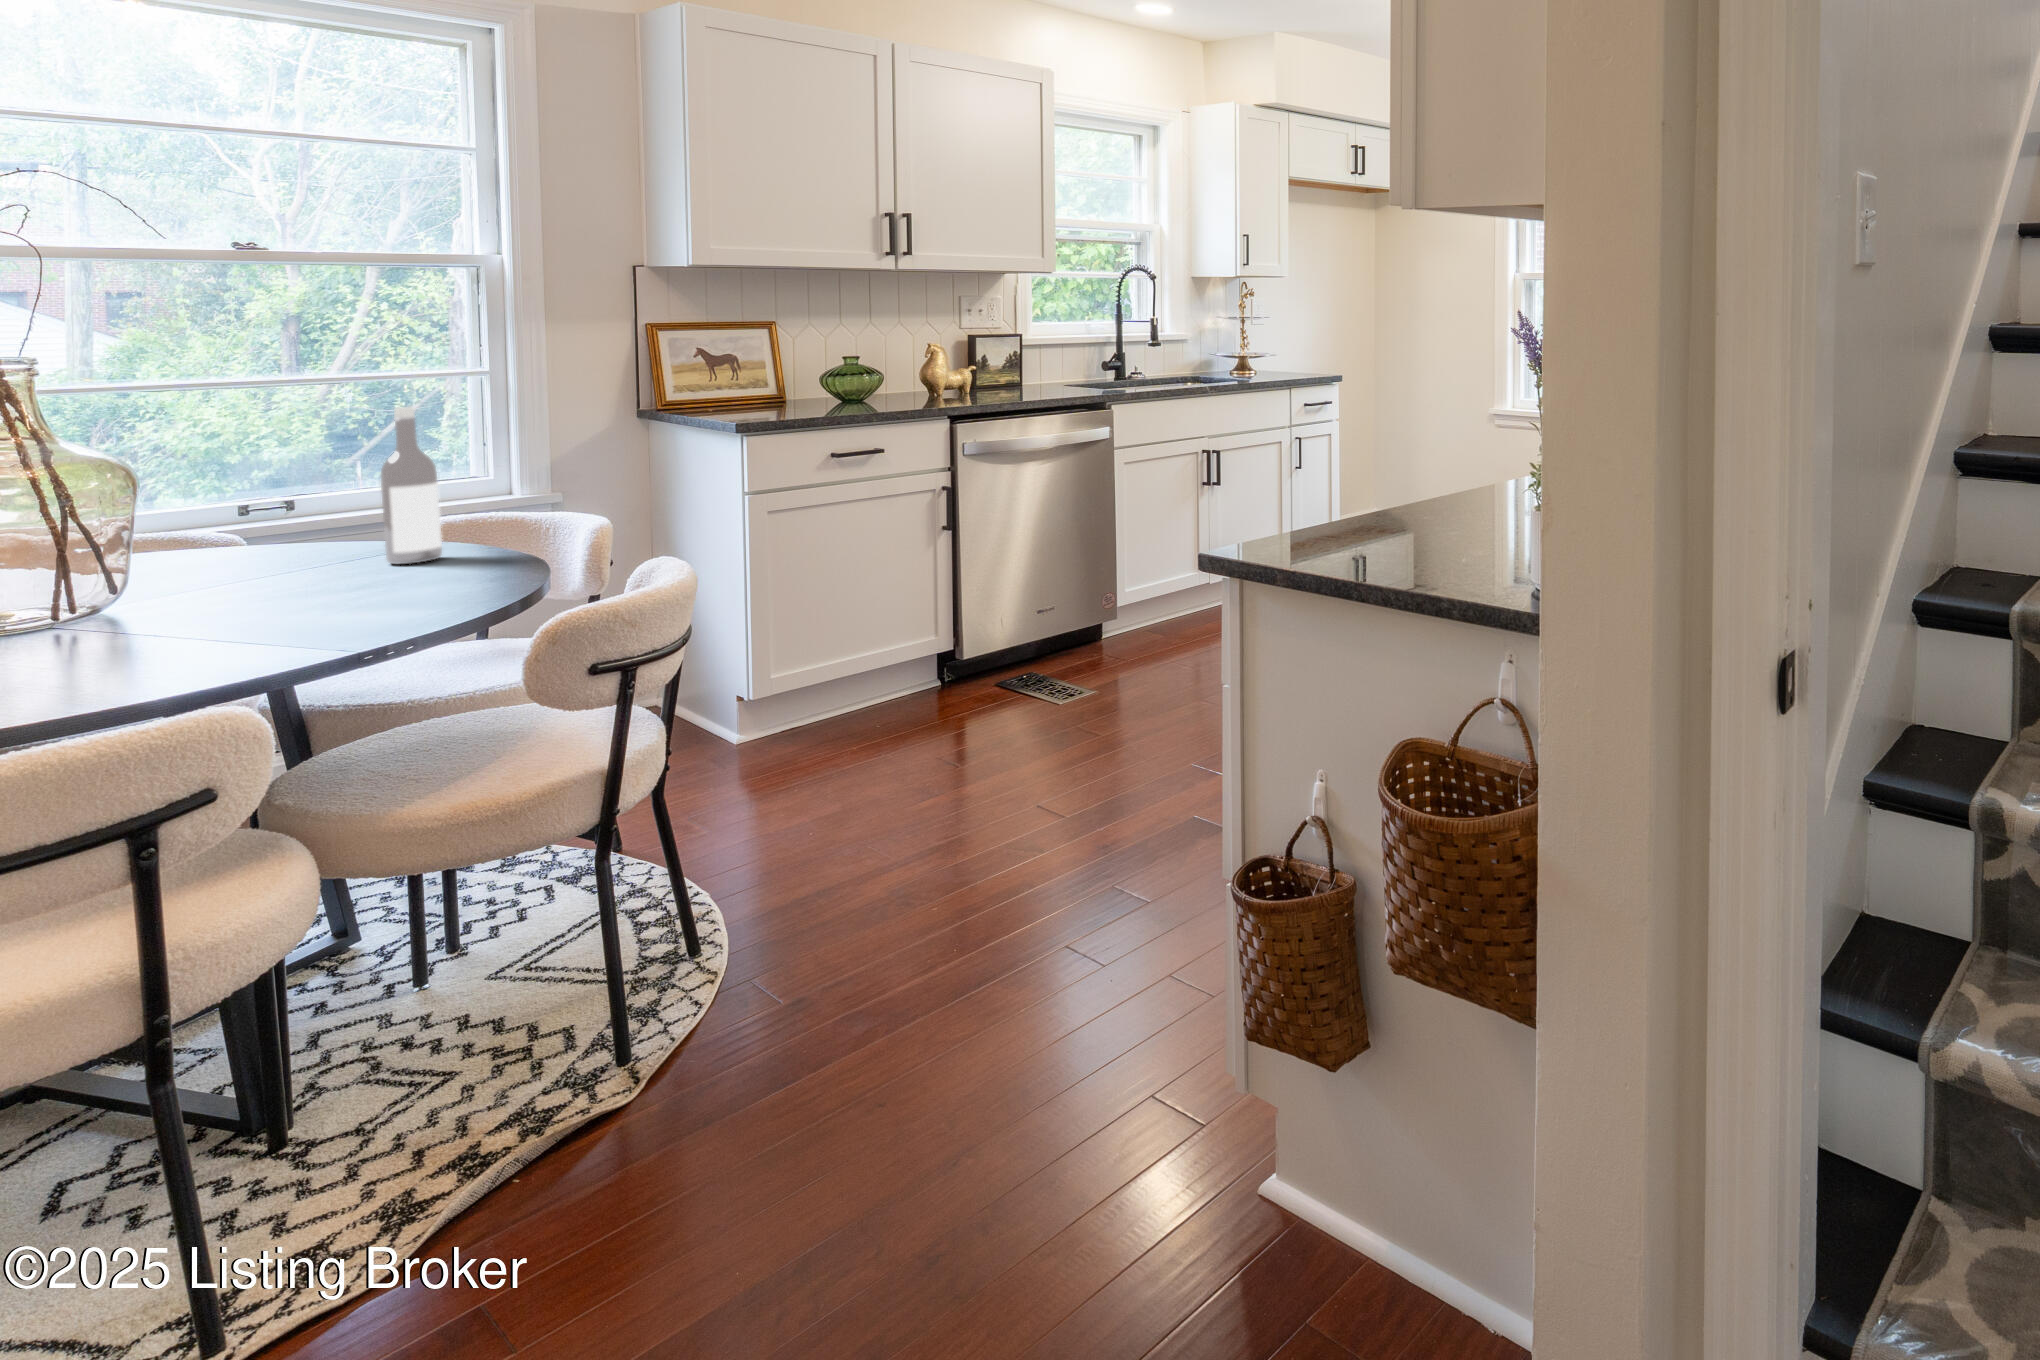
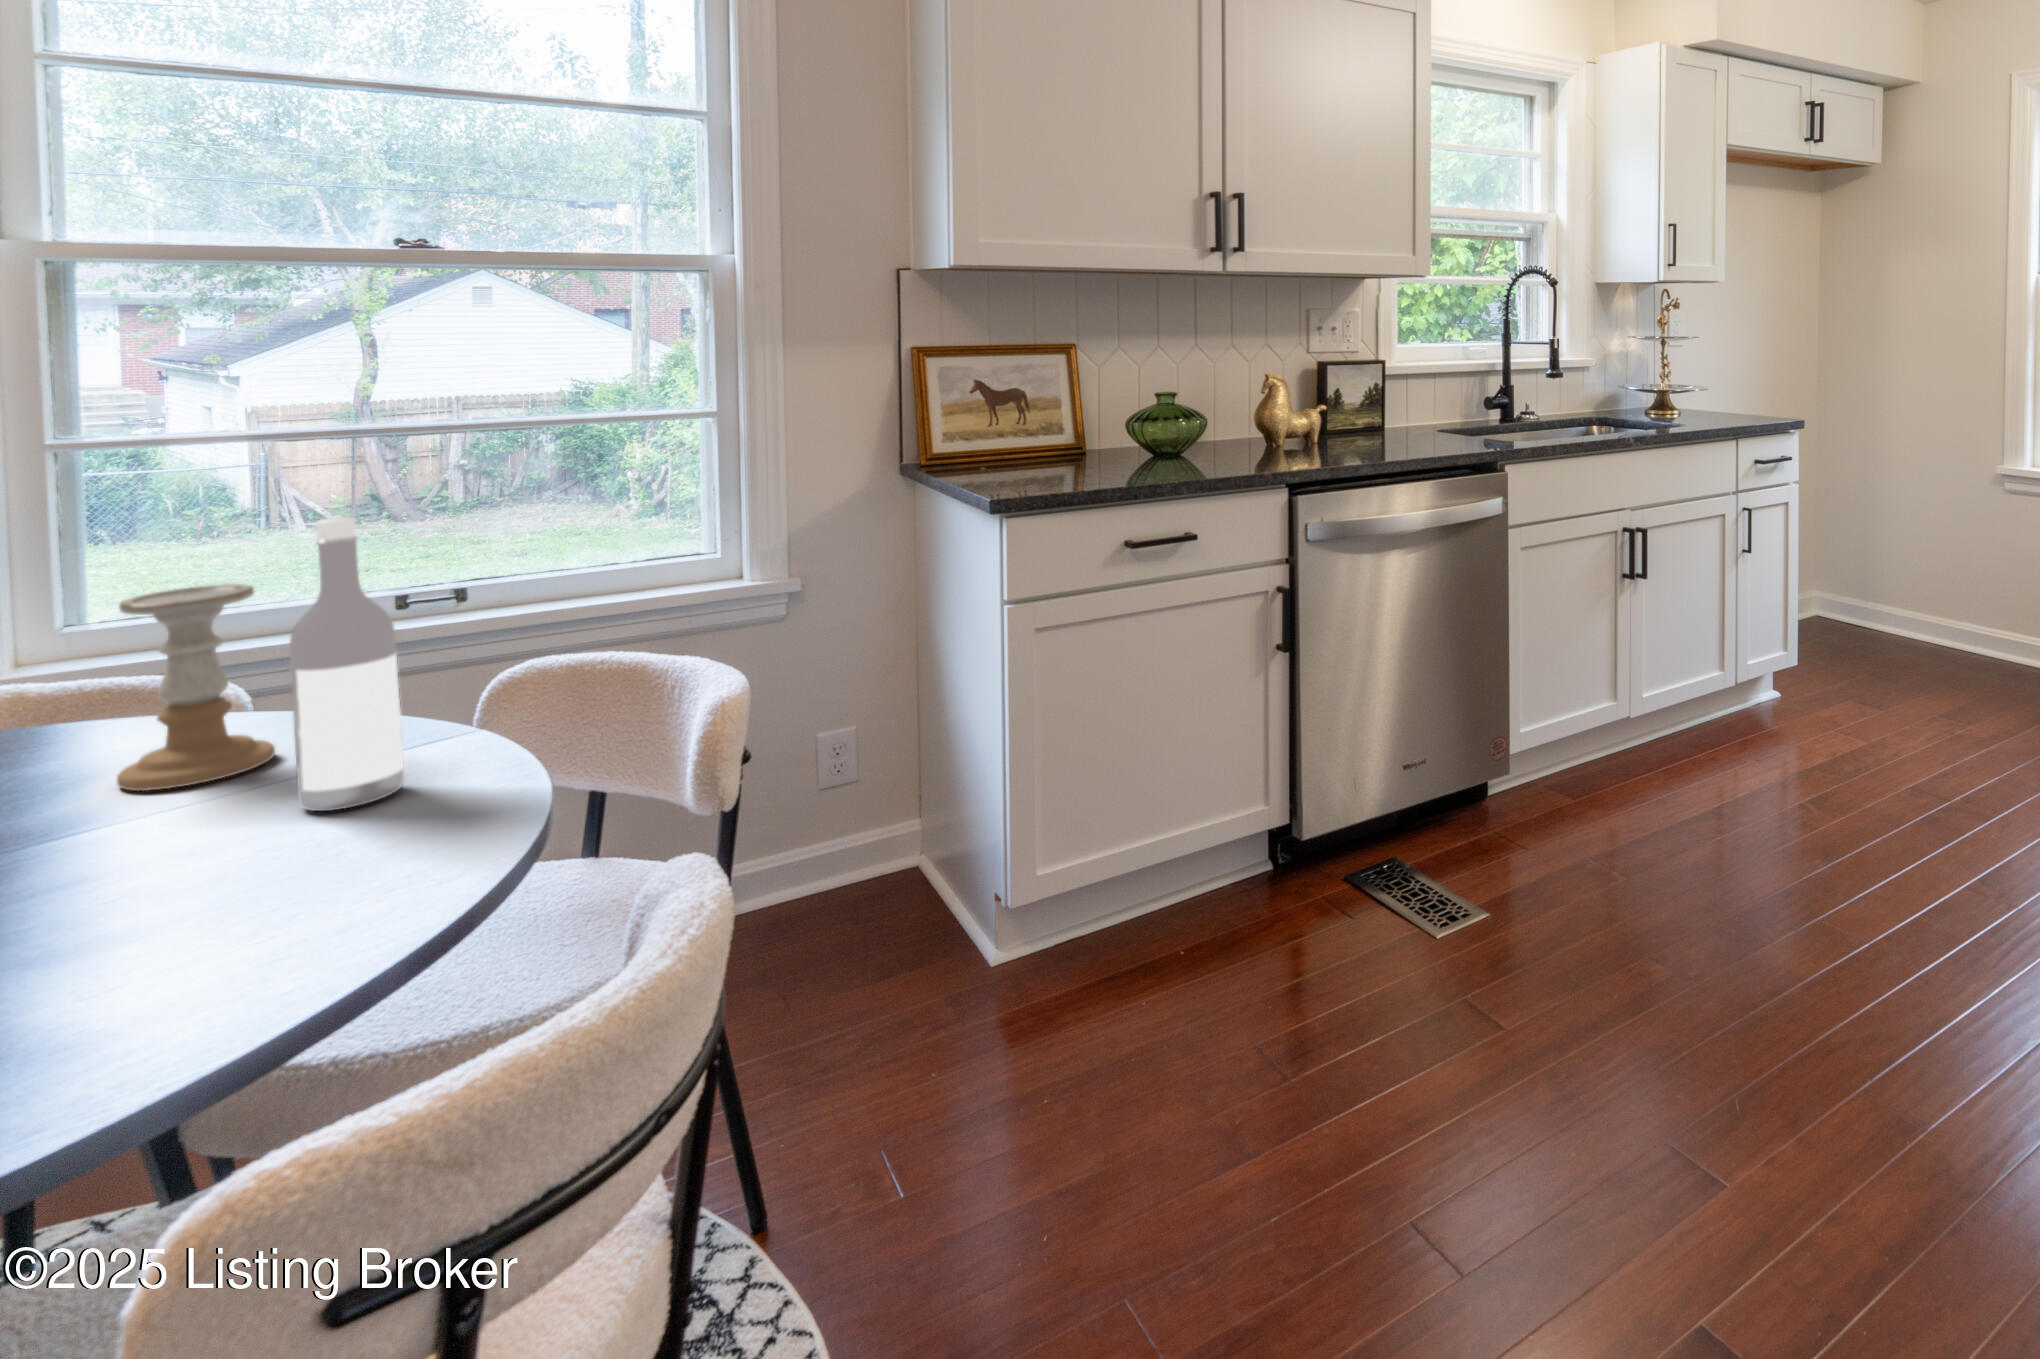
candle holder: none [241,454,329,566] -> present [117,584,275,791]

